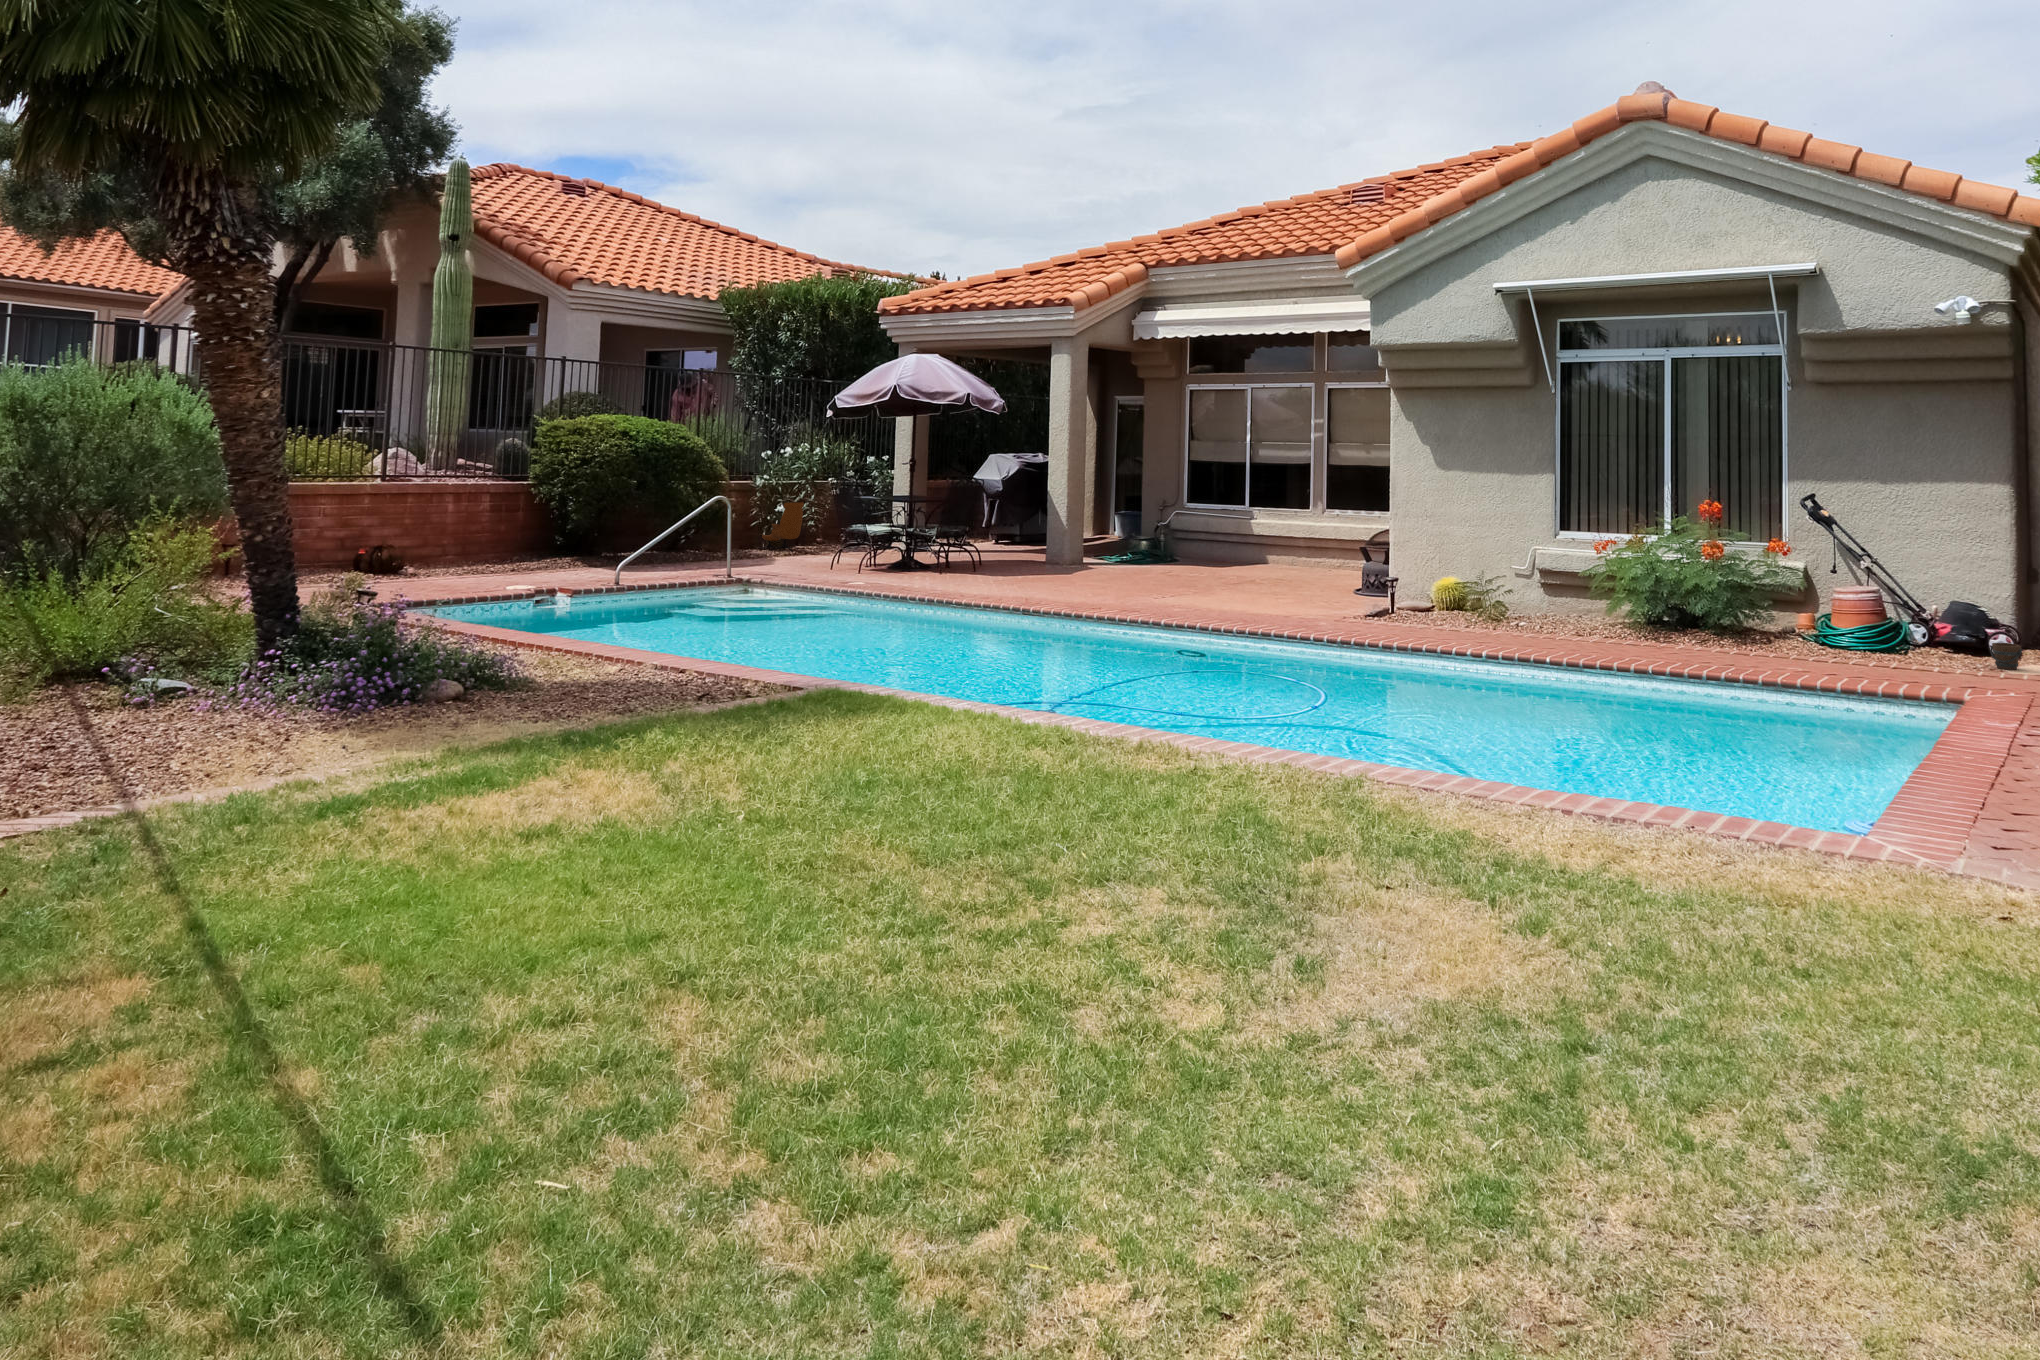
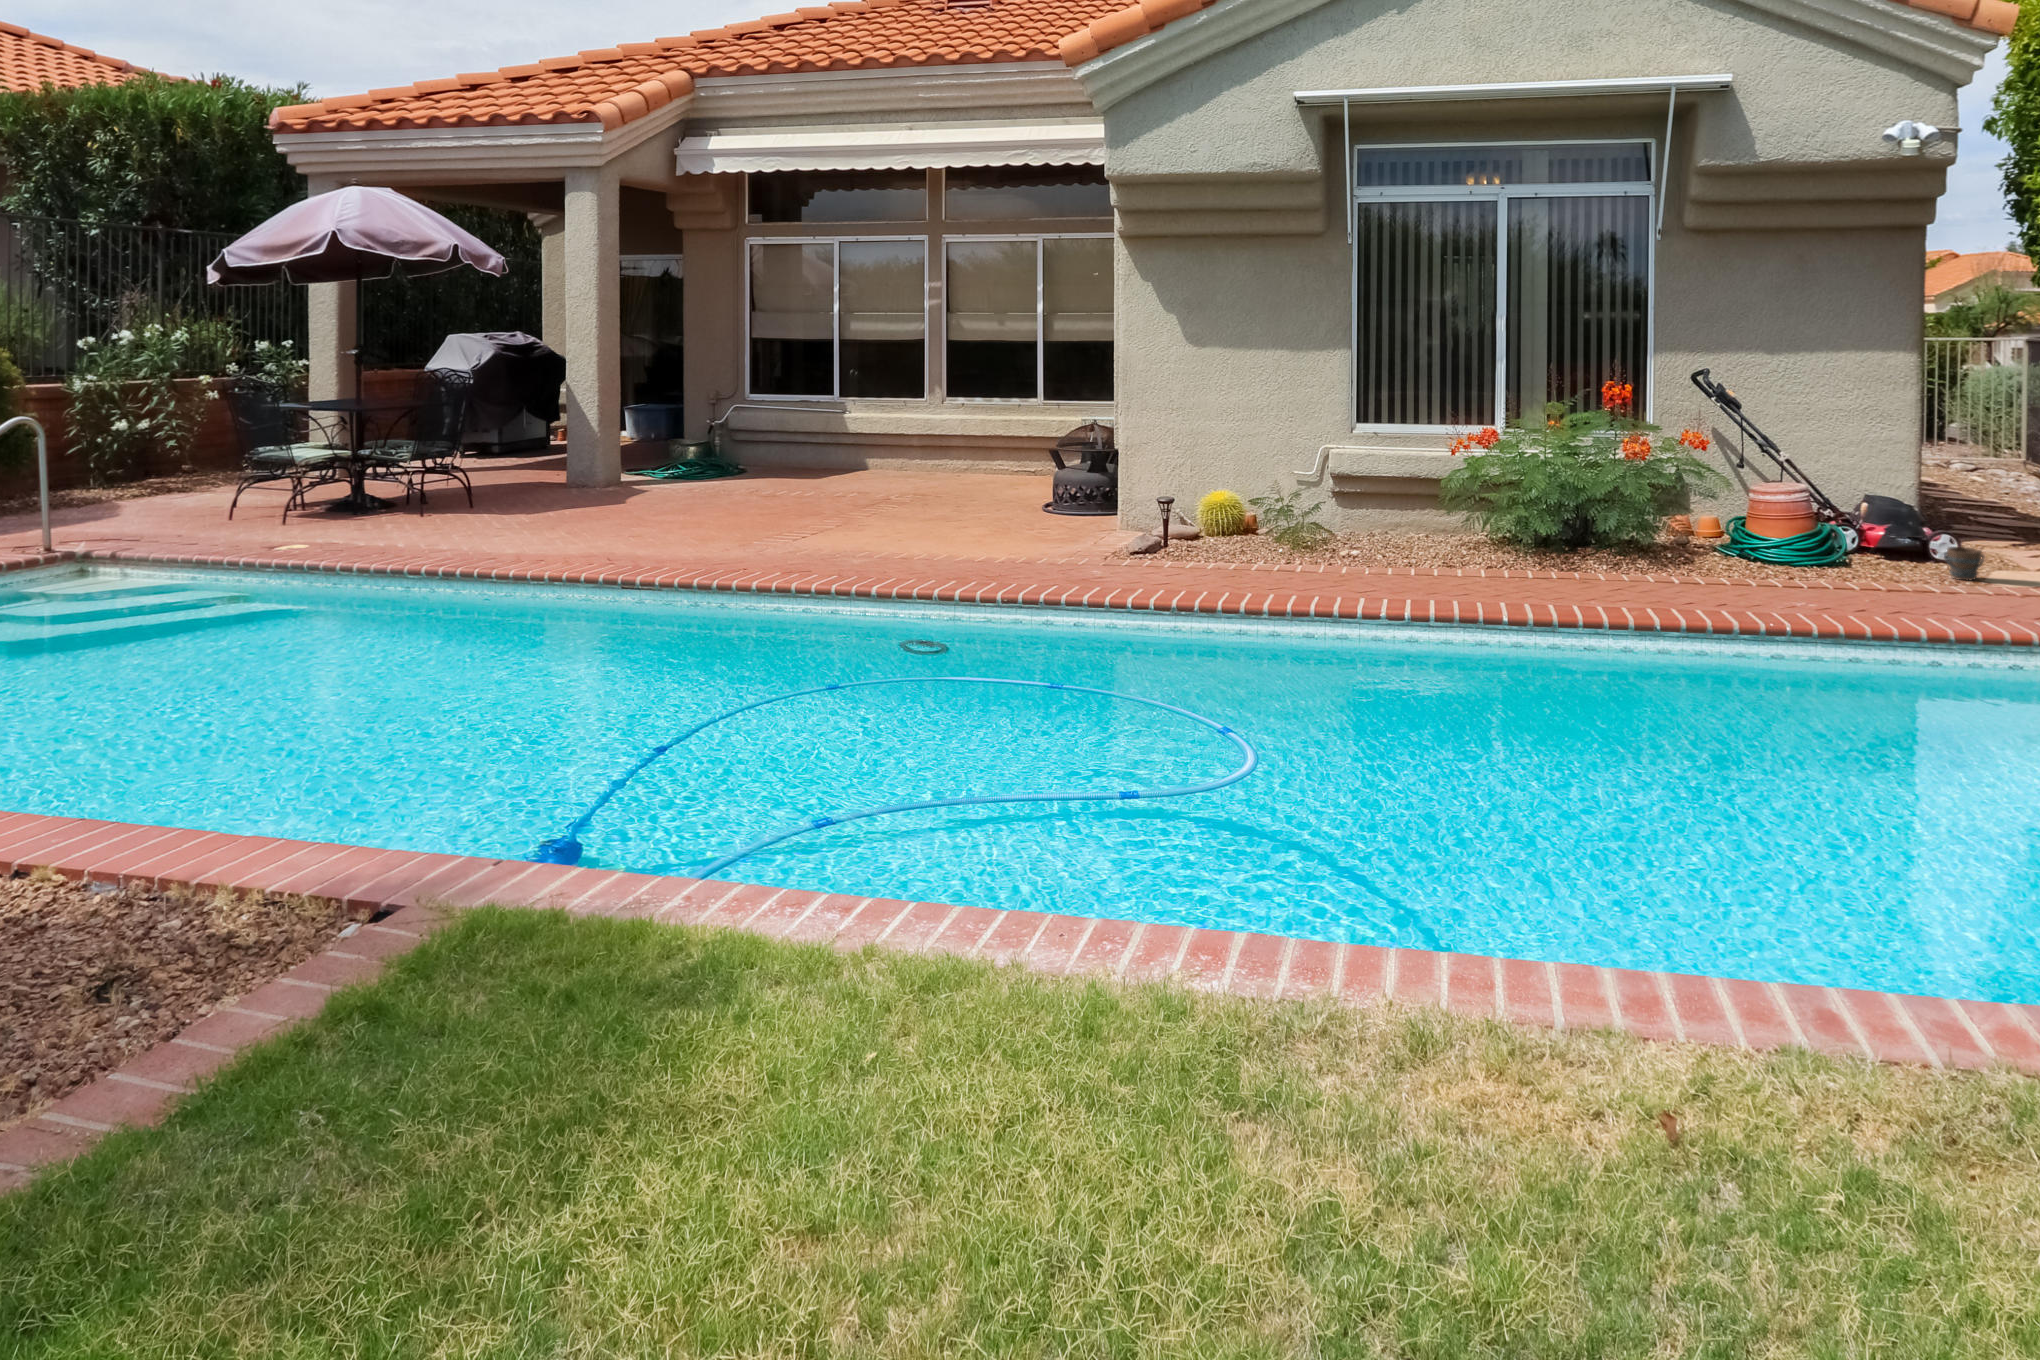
lounge chair: present [760,502,804,551] -> none [80,414,158,489]

